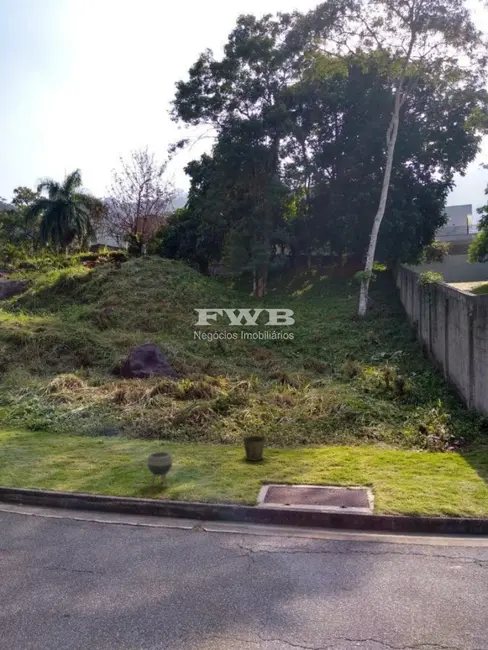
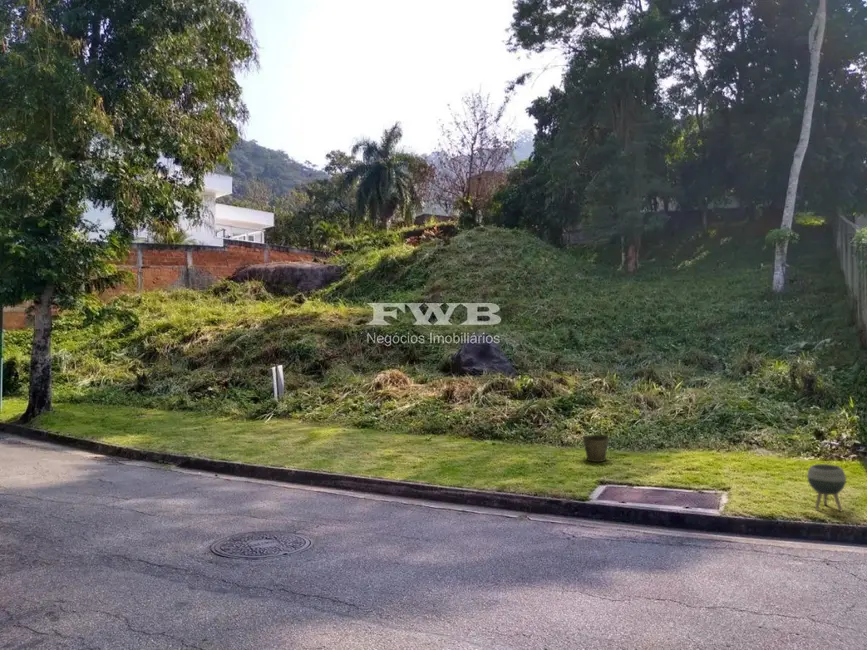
planter: present [147,452,173,487] -> present [807,464,846,511]

